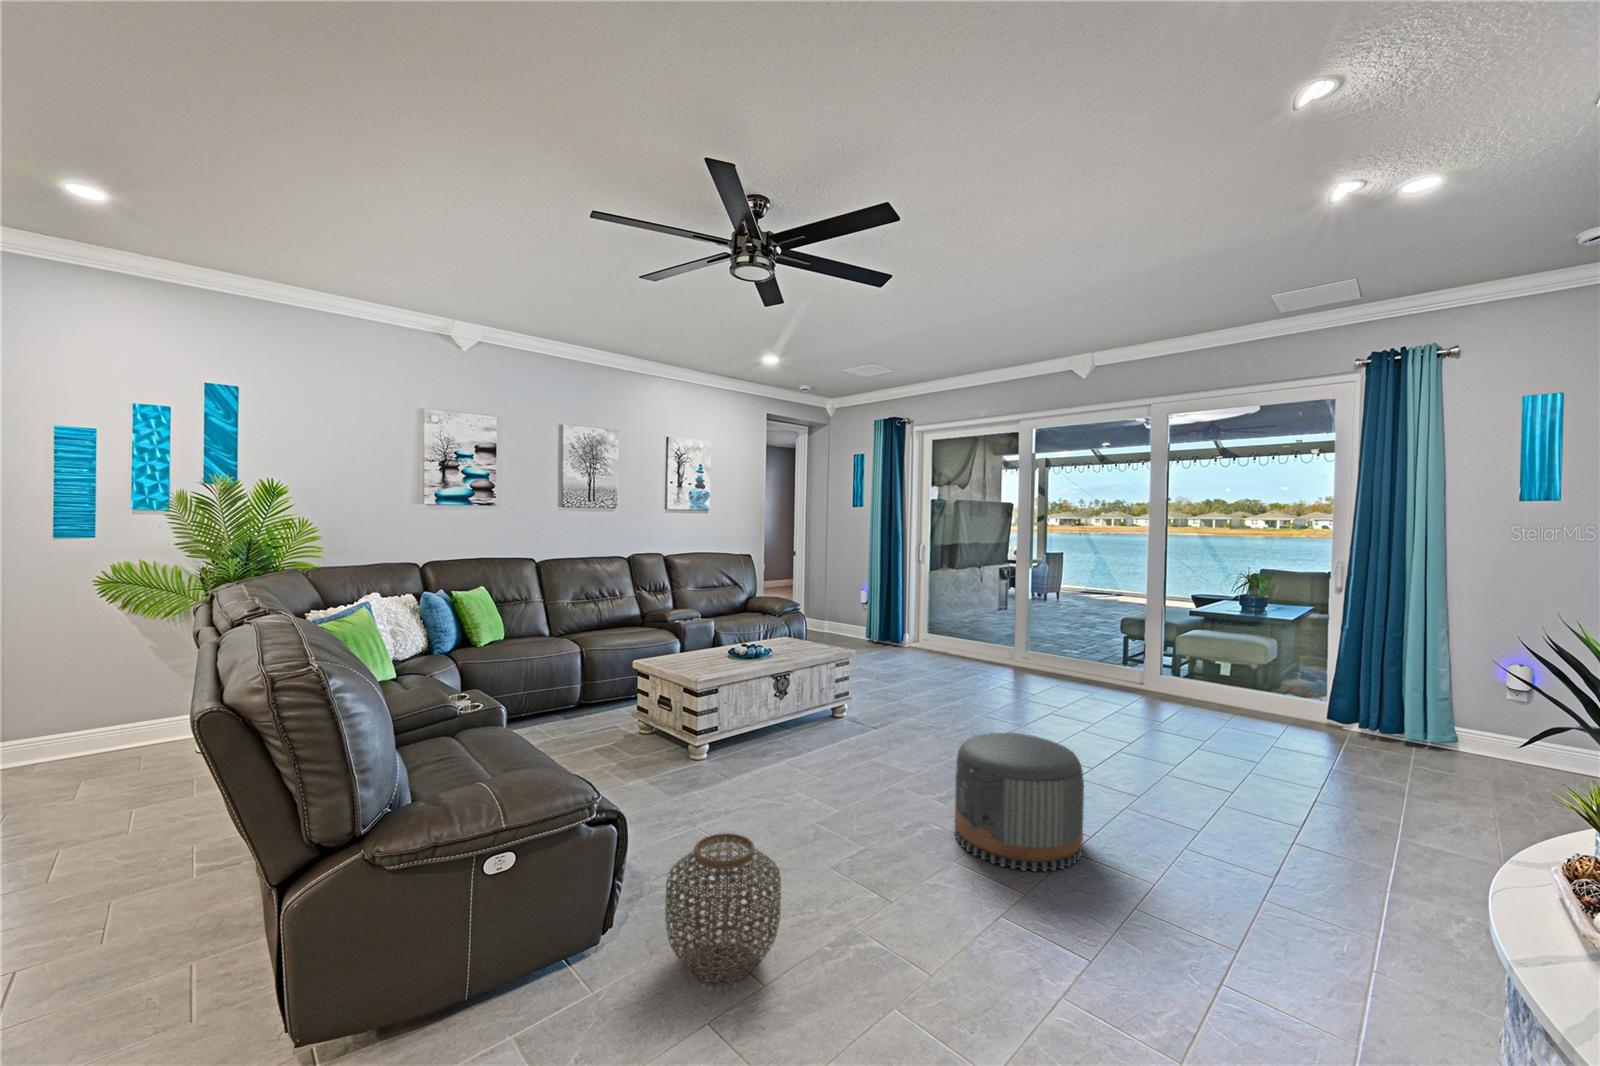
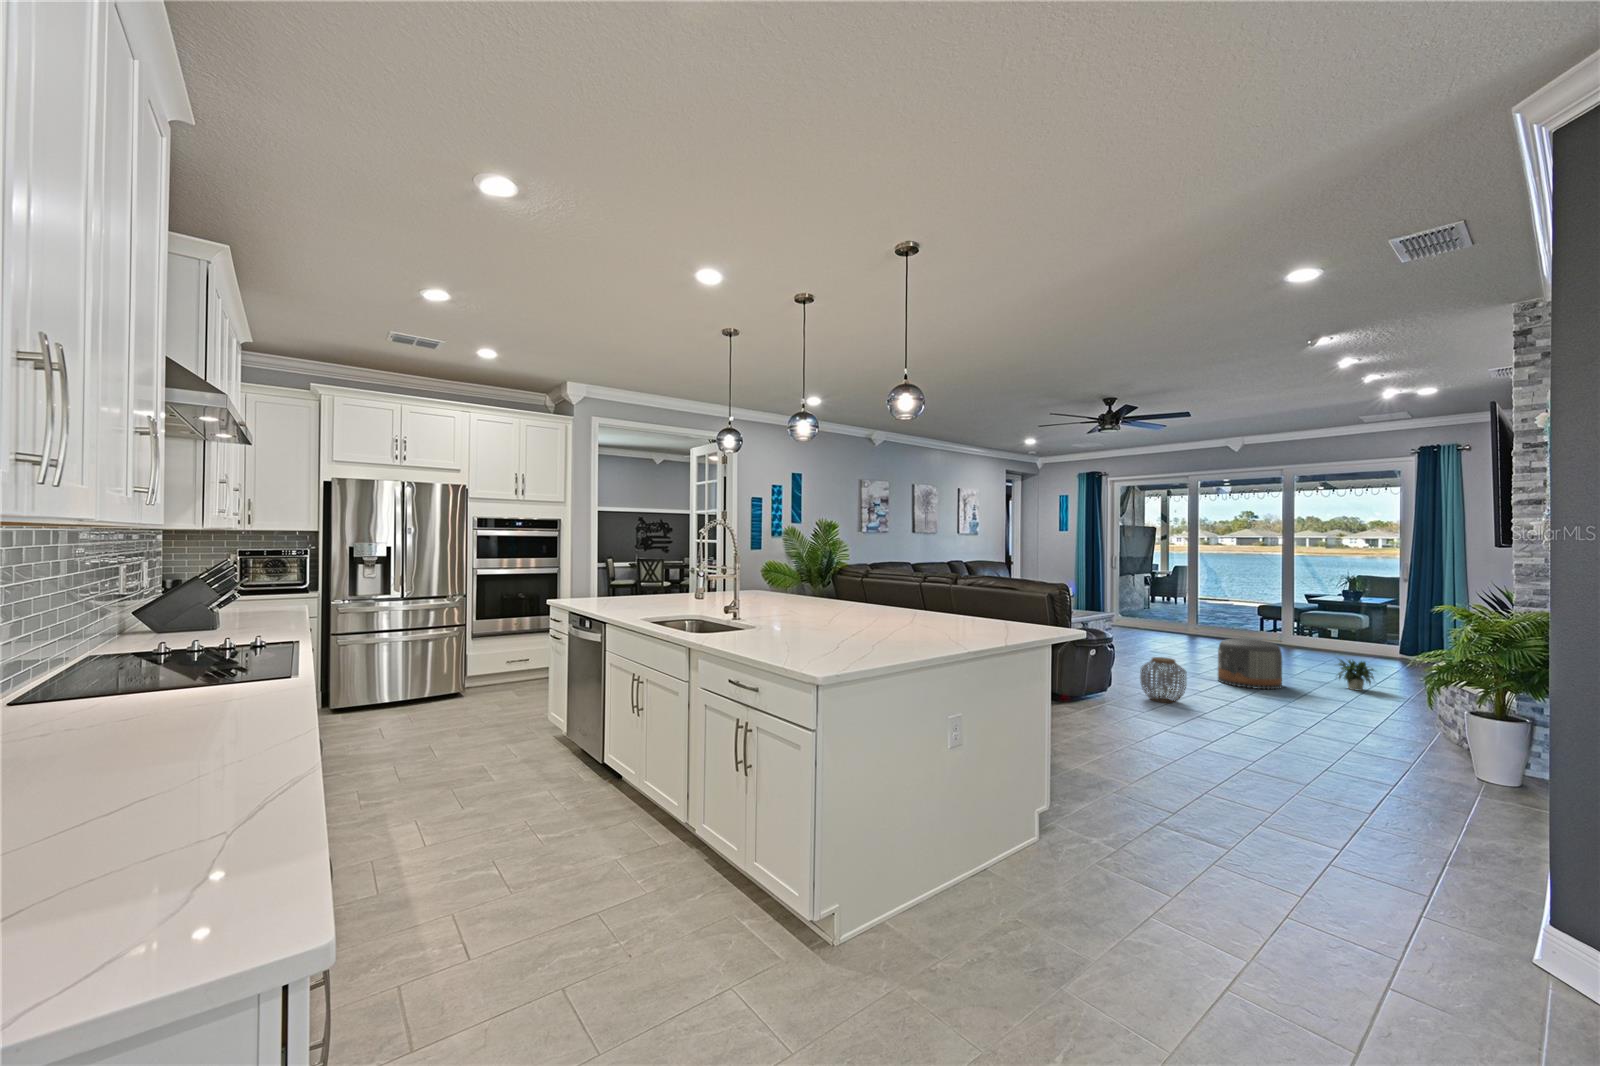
potted plant: none [1186,778,1291,865] -> present [1338,659,1374,691]

